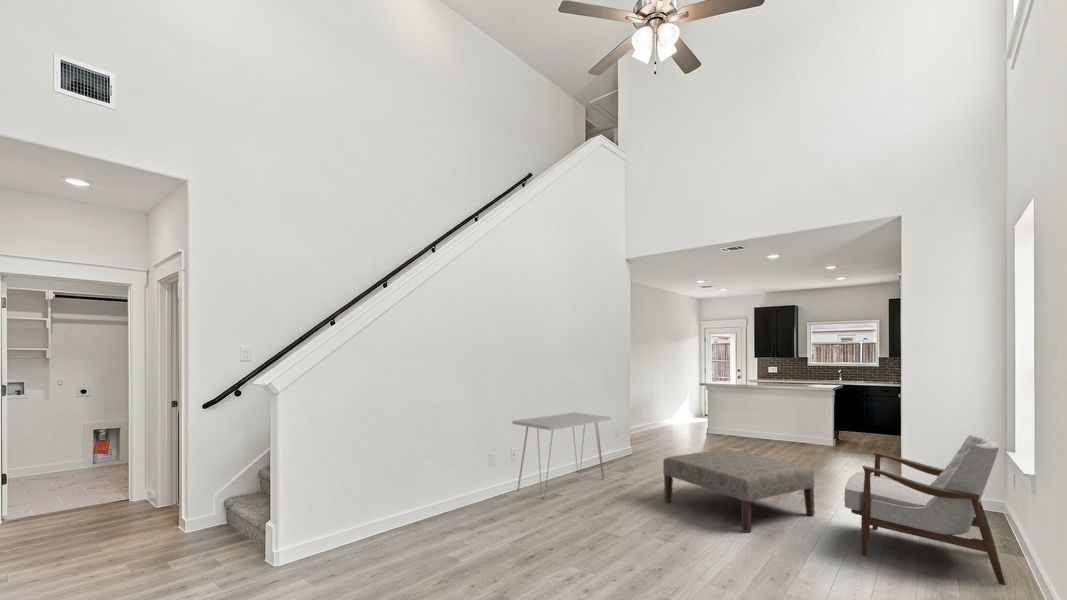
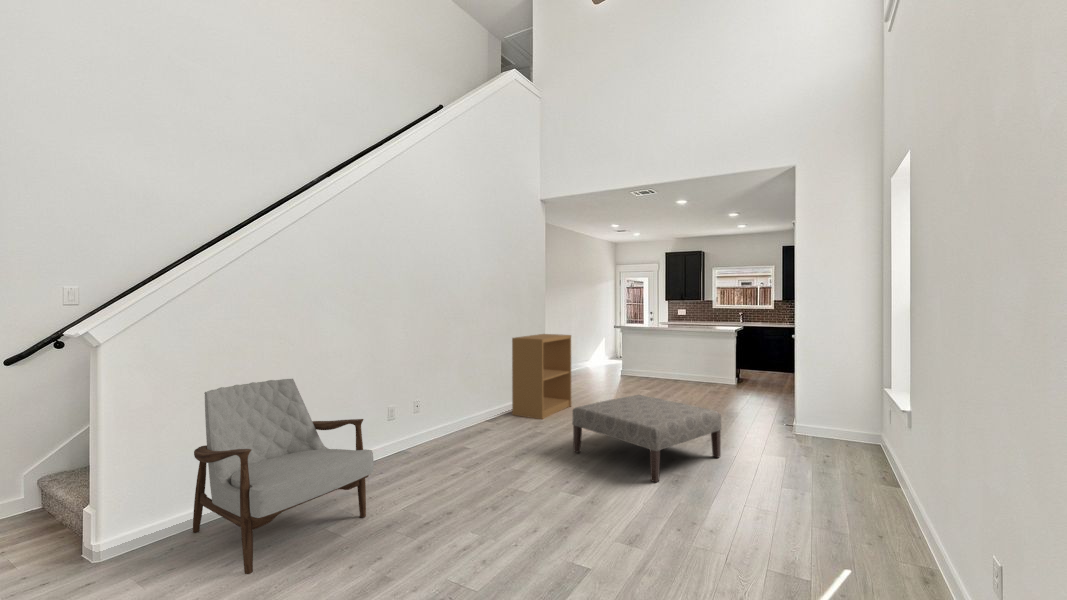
bookshelf: none [601,387,658,470] -> present [512,334,571,419]
console table: present [512,412,610,499] -> none [409,363,520,459]
armchair: present [844,435,1006,585] -> present [193,379,374,574]

